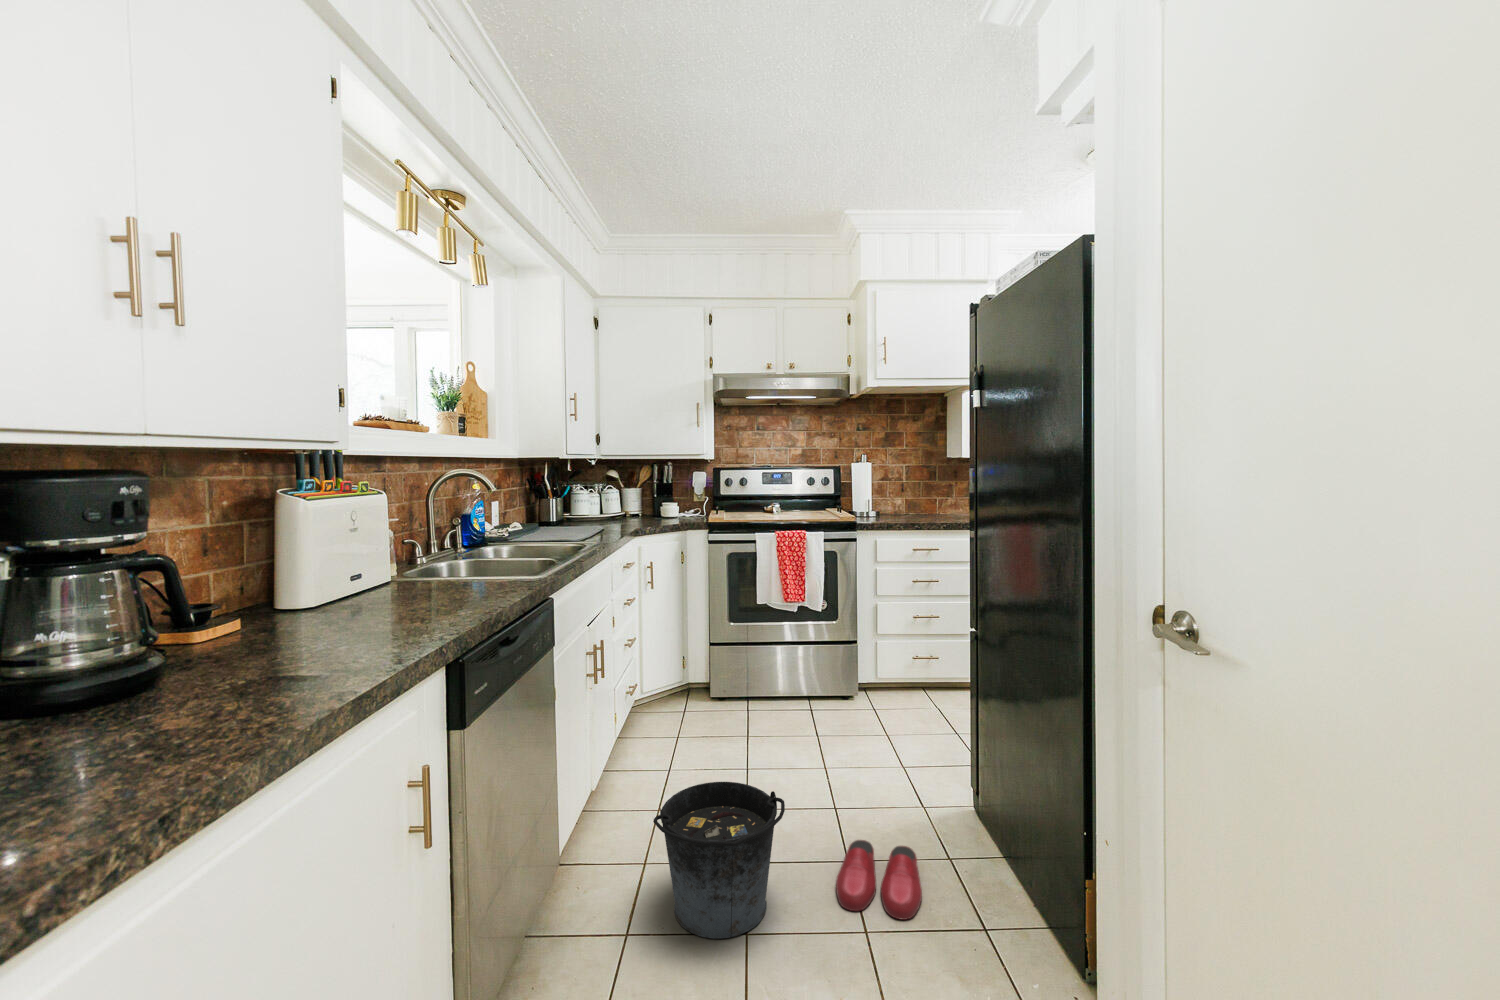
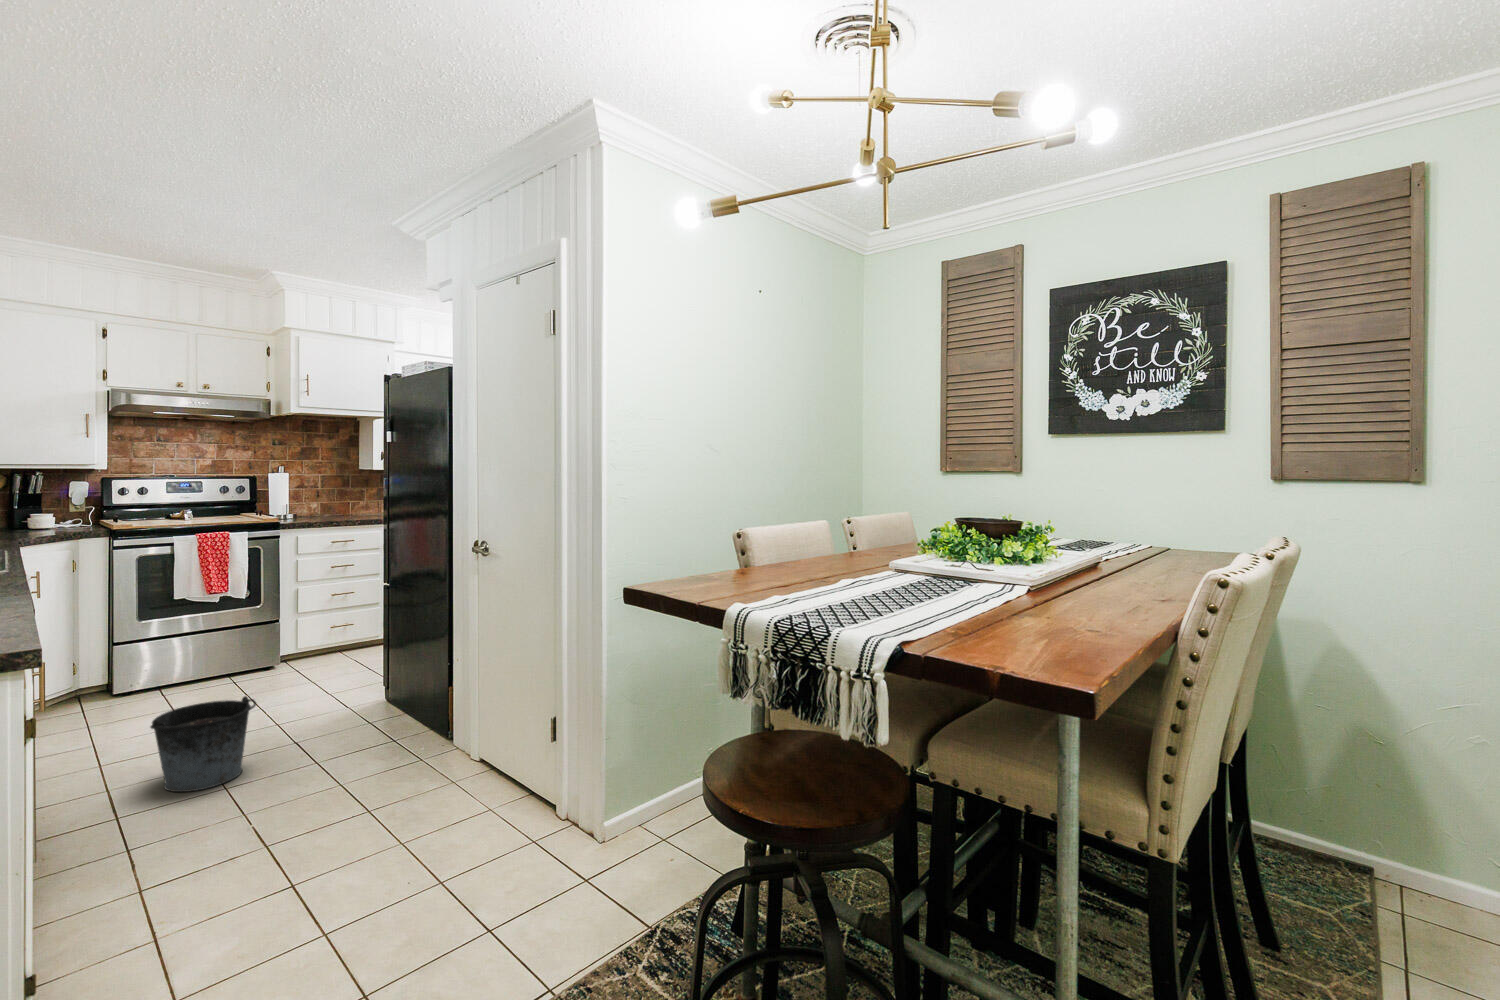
slippers: present [836,840,922,920] -> none [292,720,352,755]

